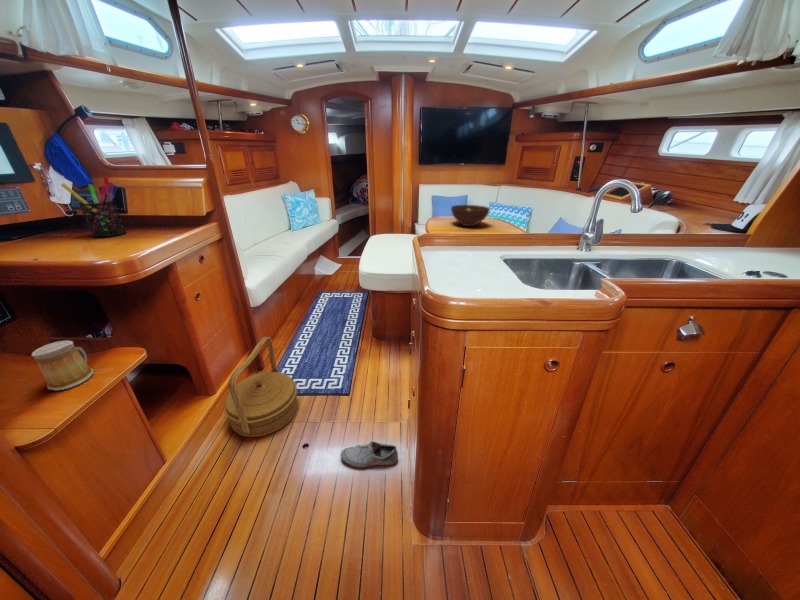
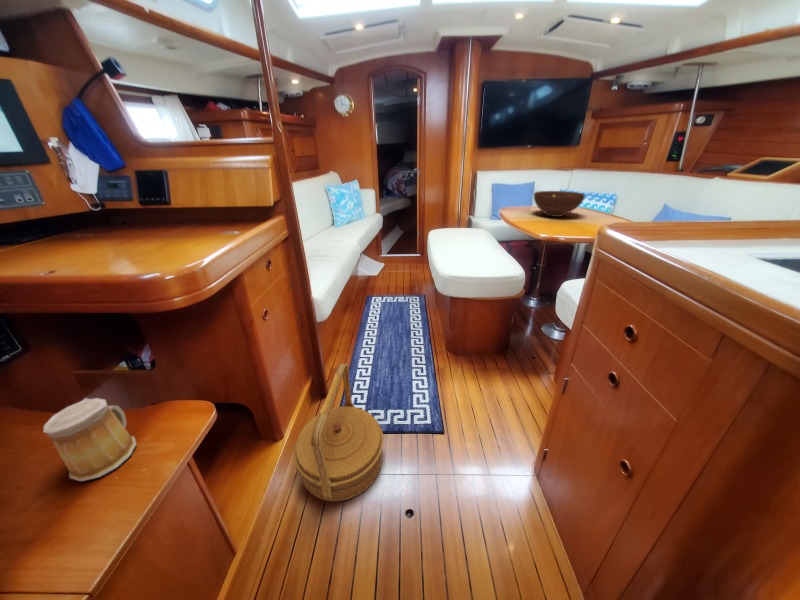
pen holder: present [61,176,126,237] -> none [85,151,170,236]
shoe: present [341,442,398,468] -> none [462,520,546,560]

